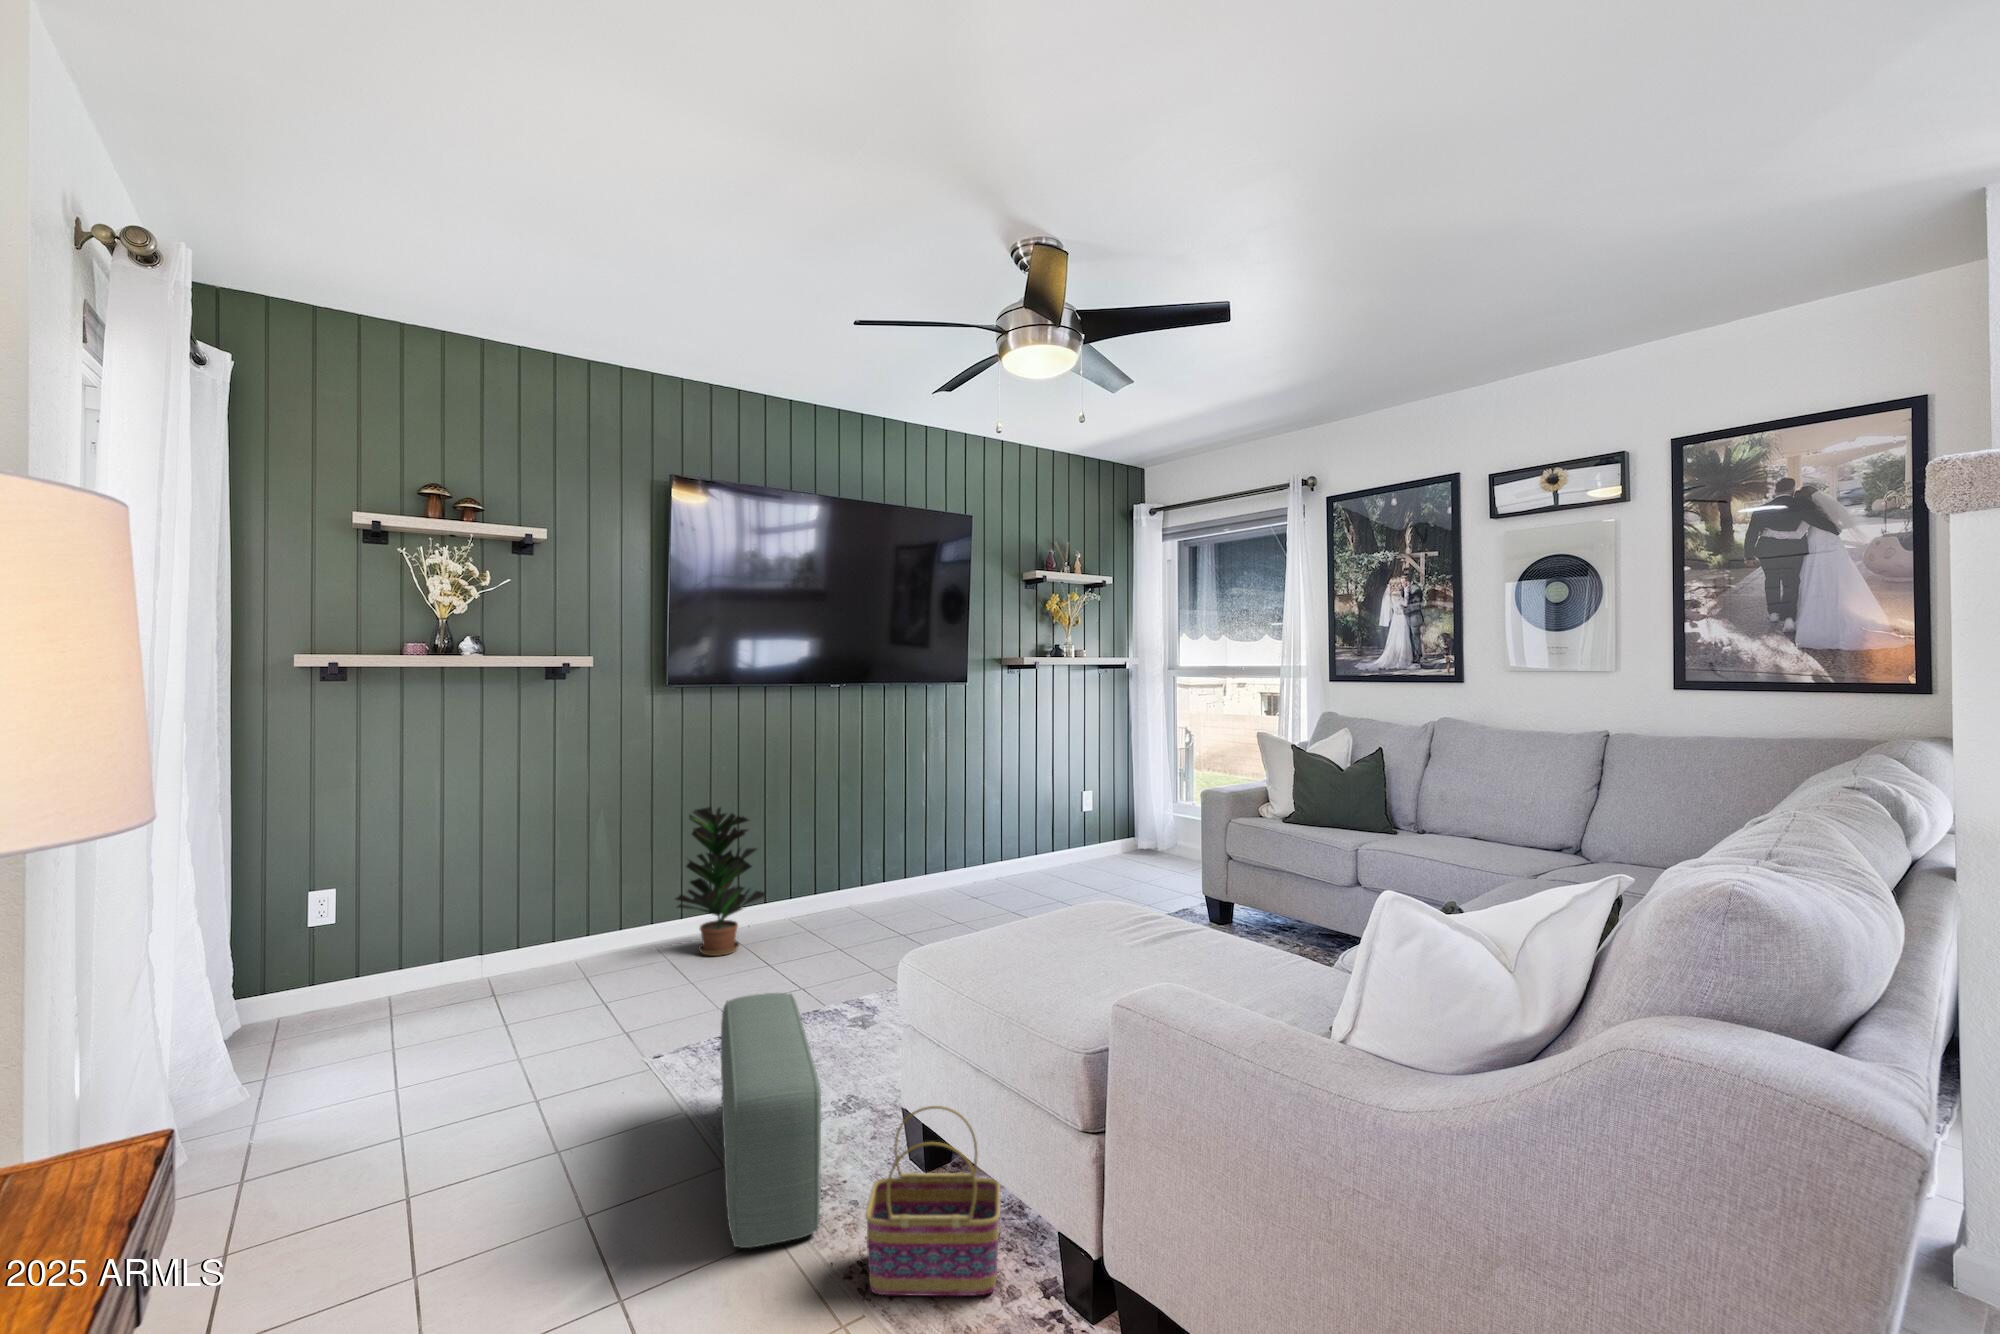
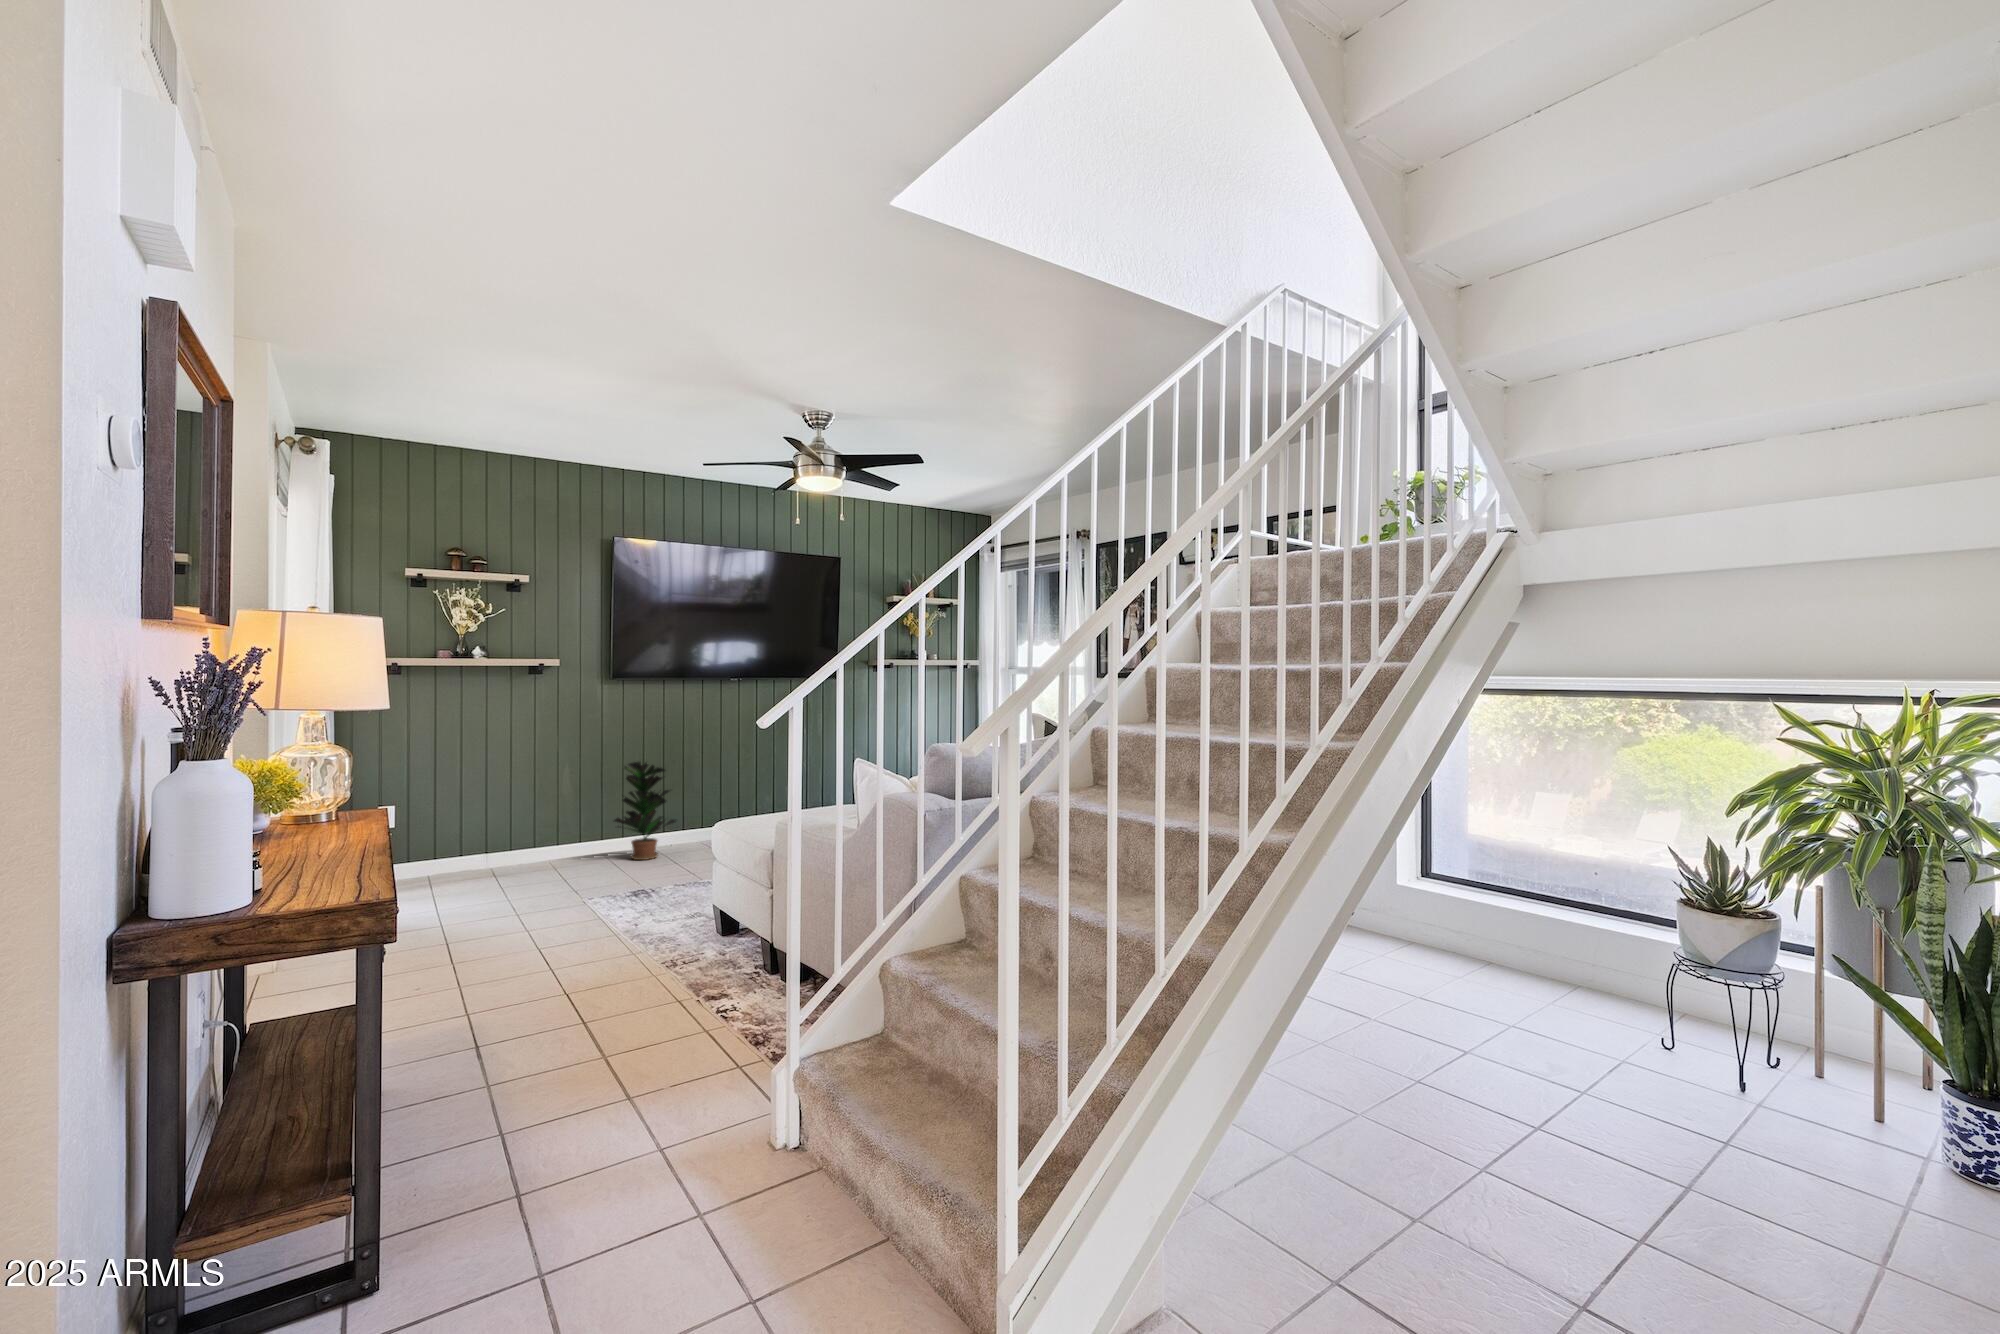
pouf: present [721,993,821,1248] -> none [608,851,663,955]
basket: present [865,1106,1000,1296] -> none [669,885,741,967]

